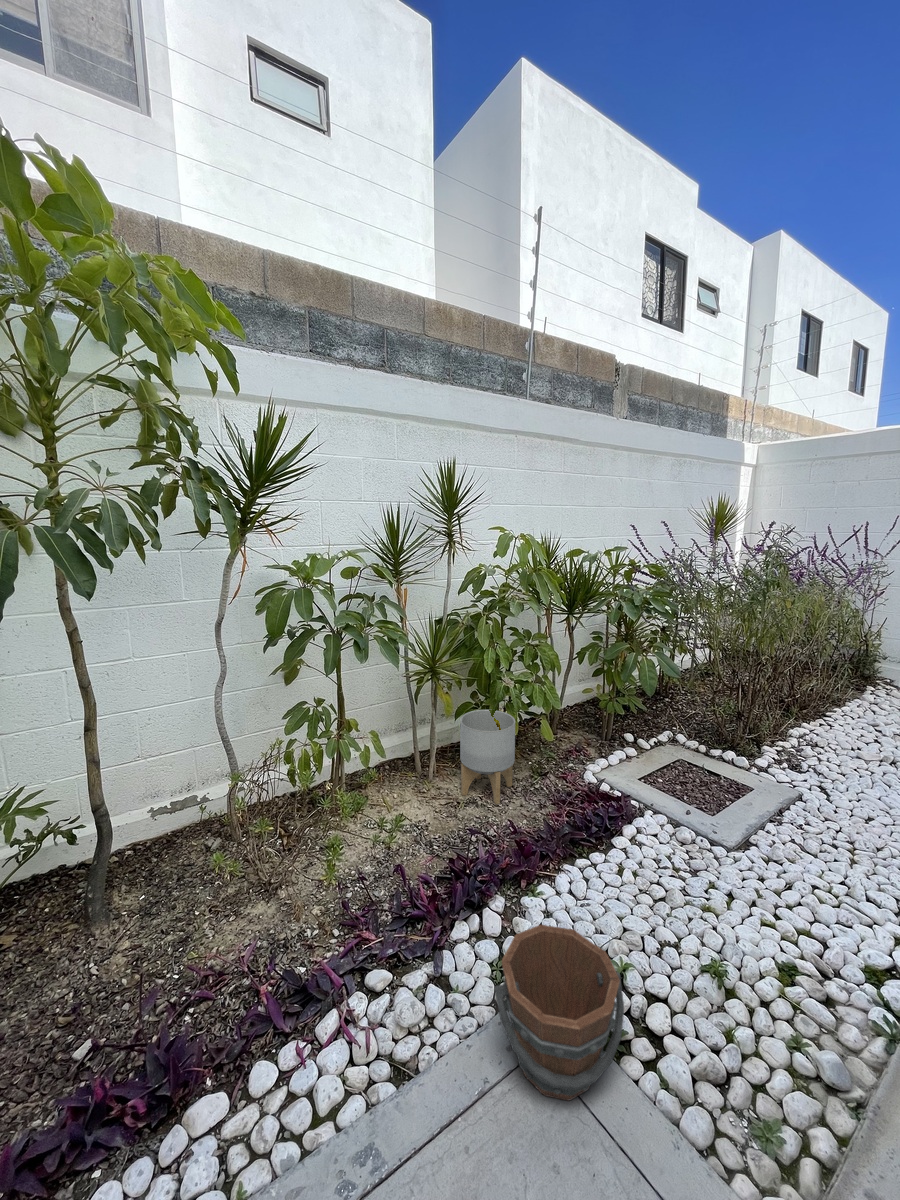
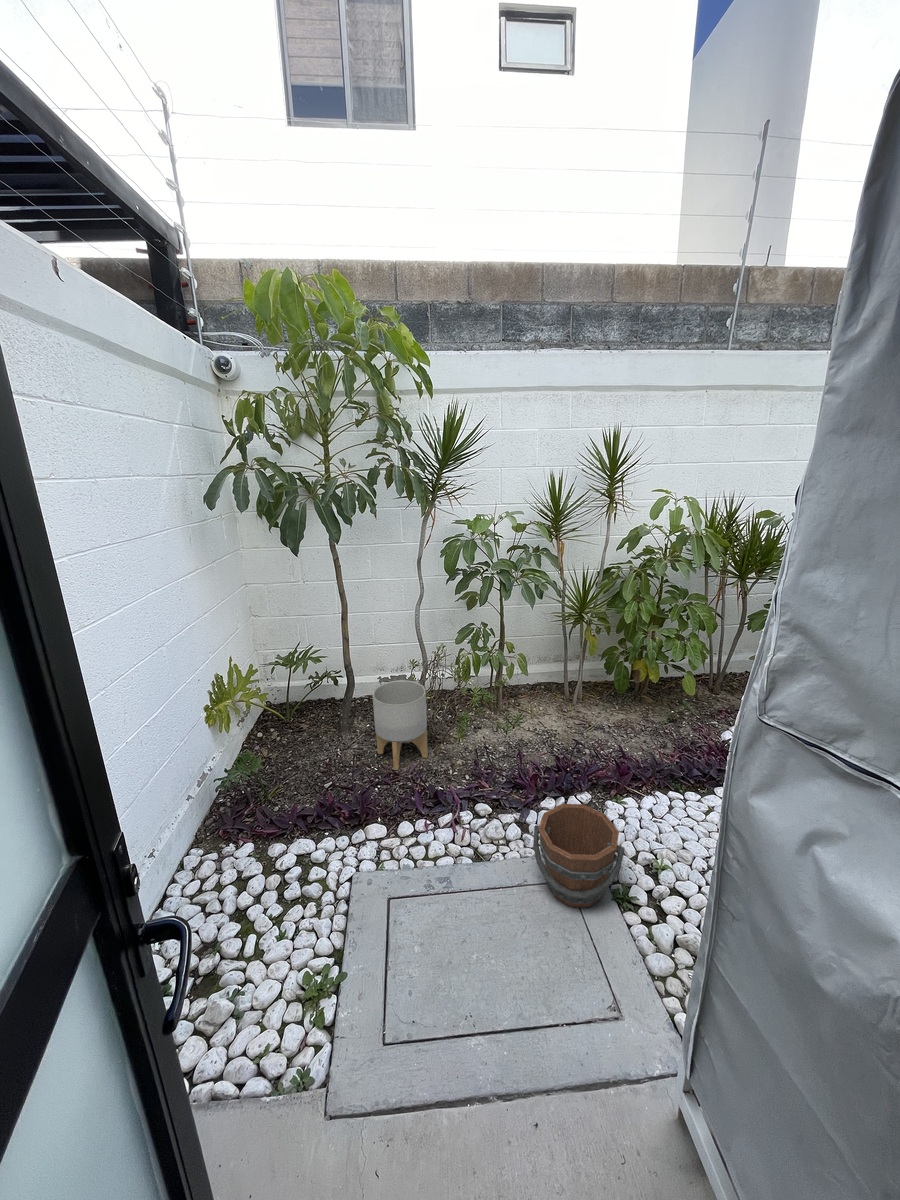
planter: present [460,710,515,804] -> present [373,680,428,770]

